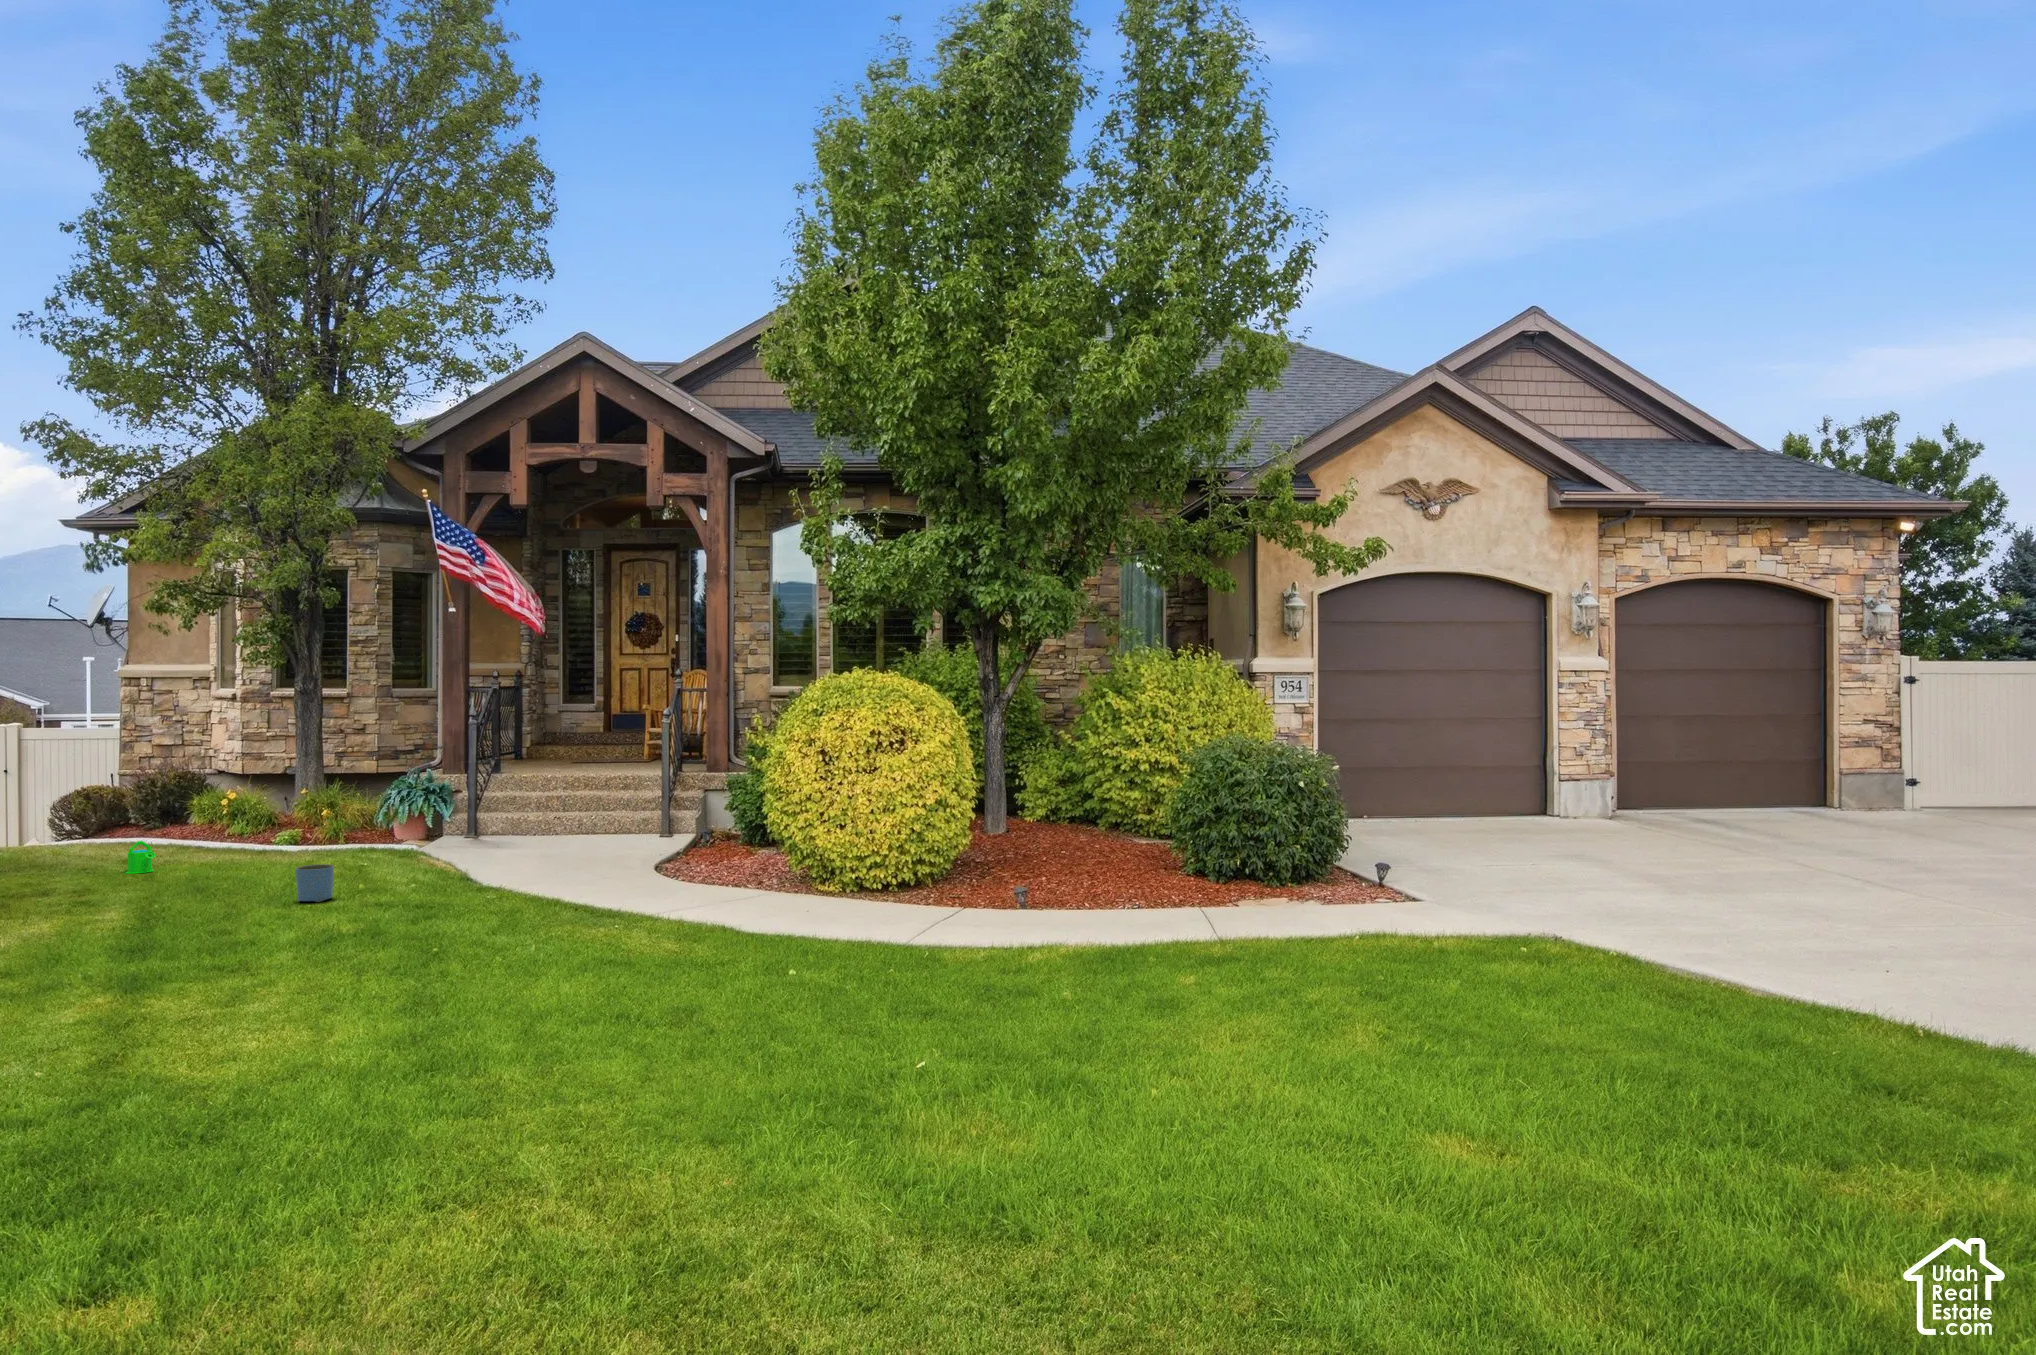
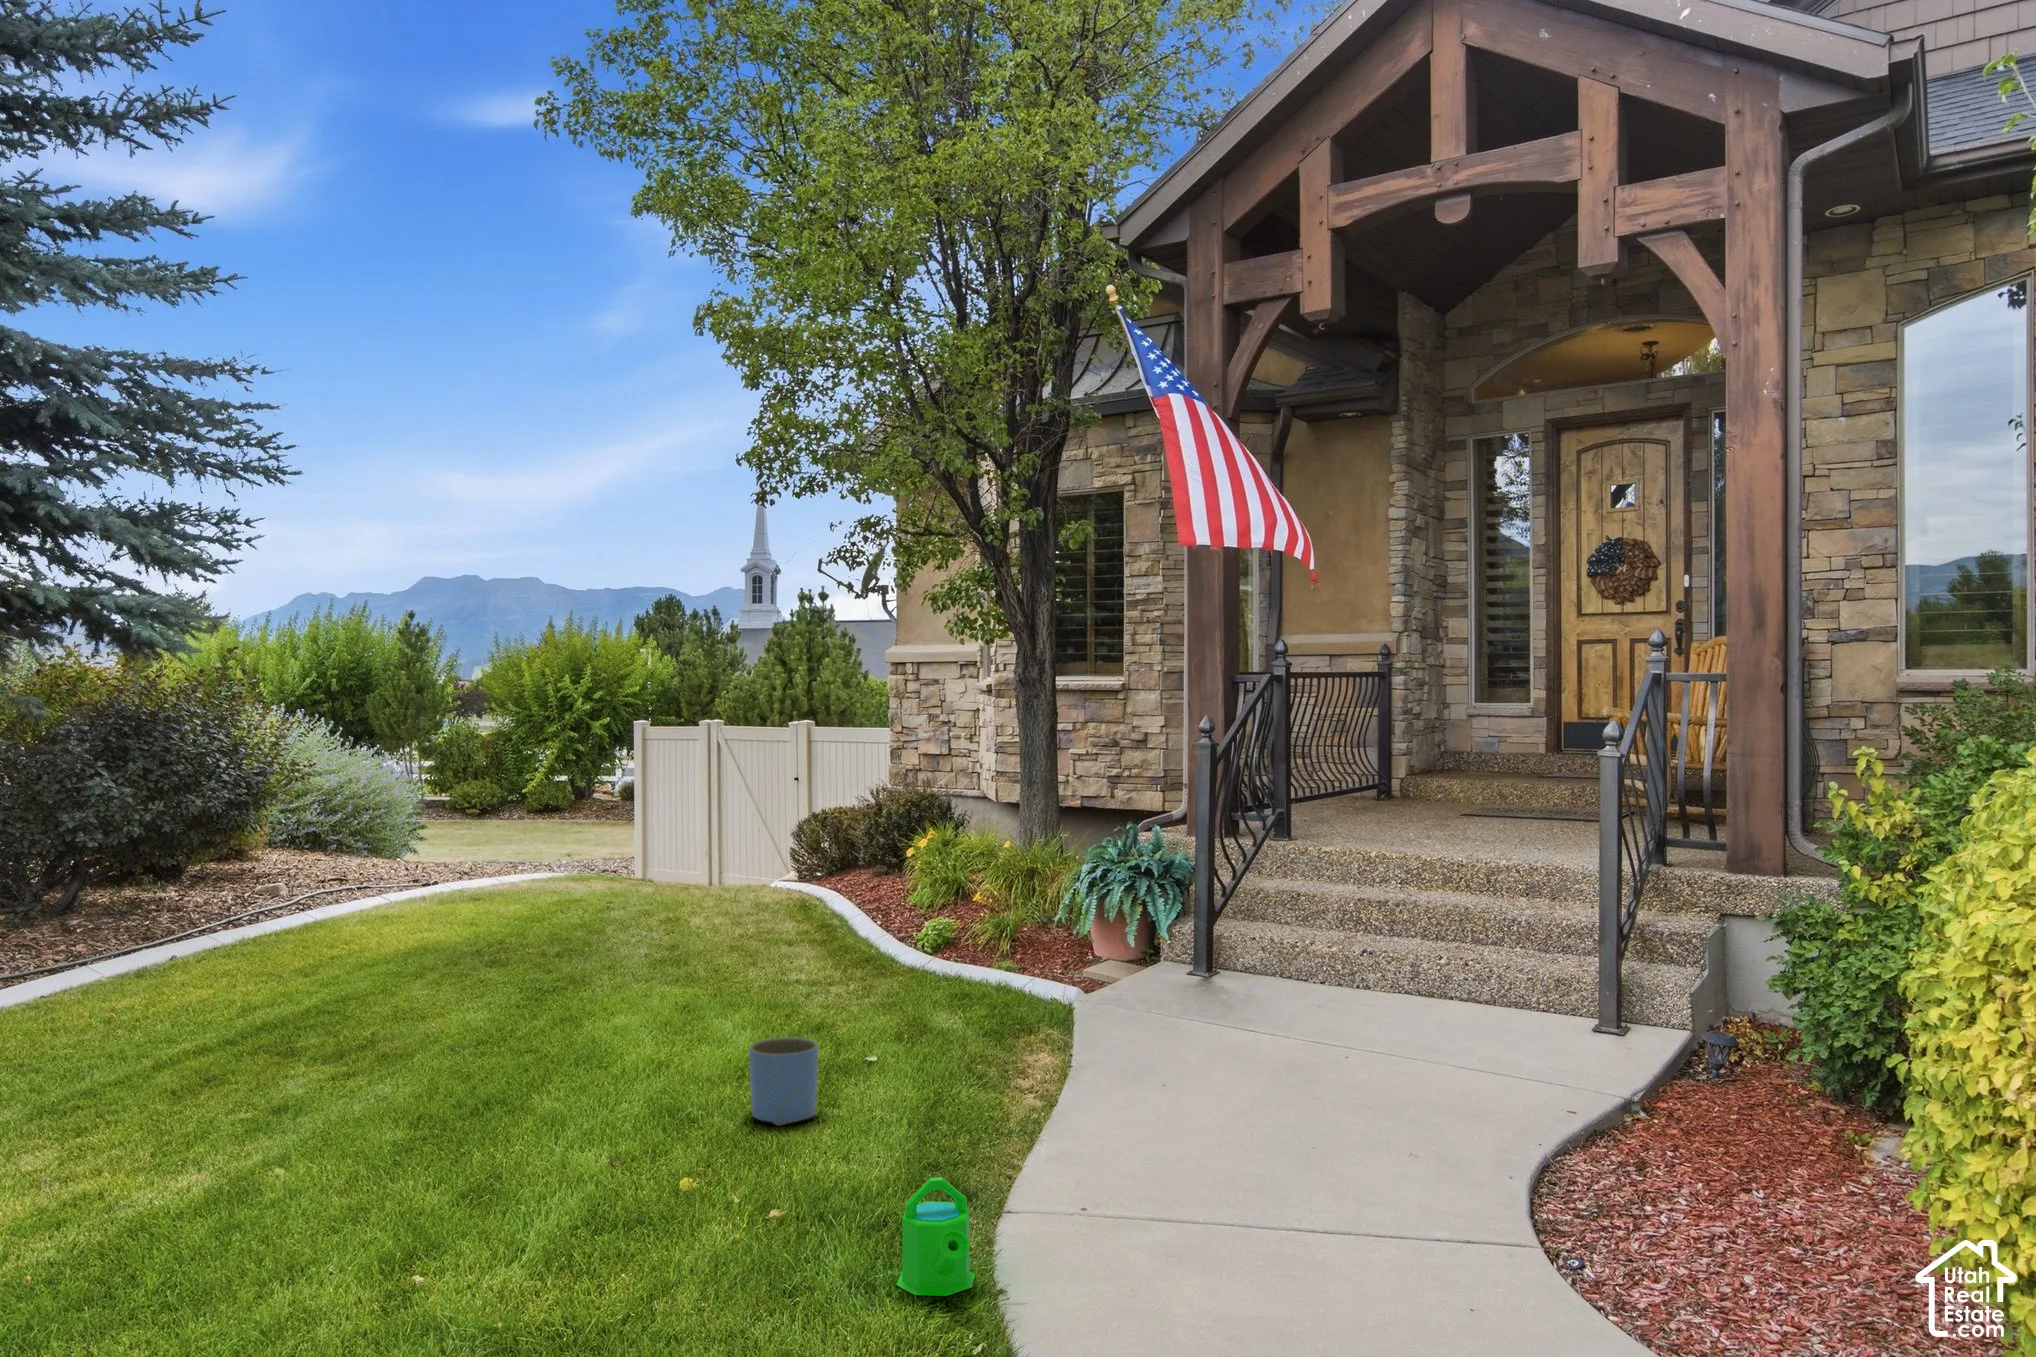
watering can: present [126,841,155,874] -> present [896,1177,975,1296]

